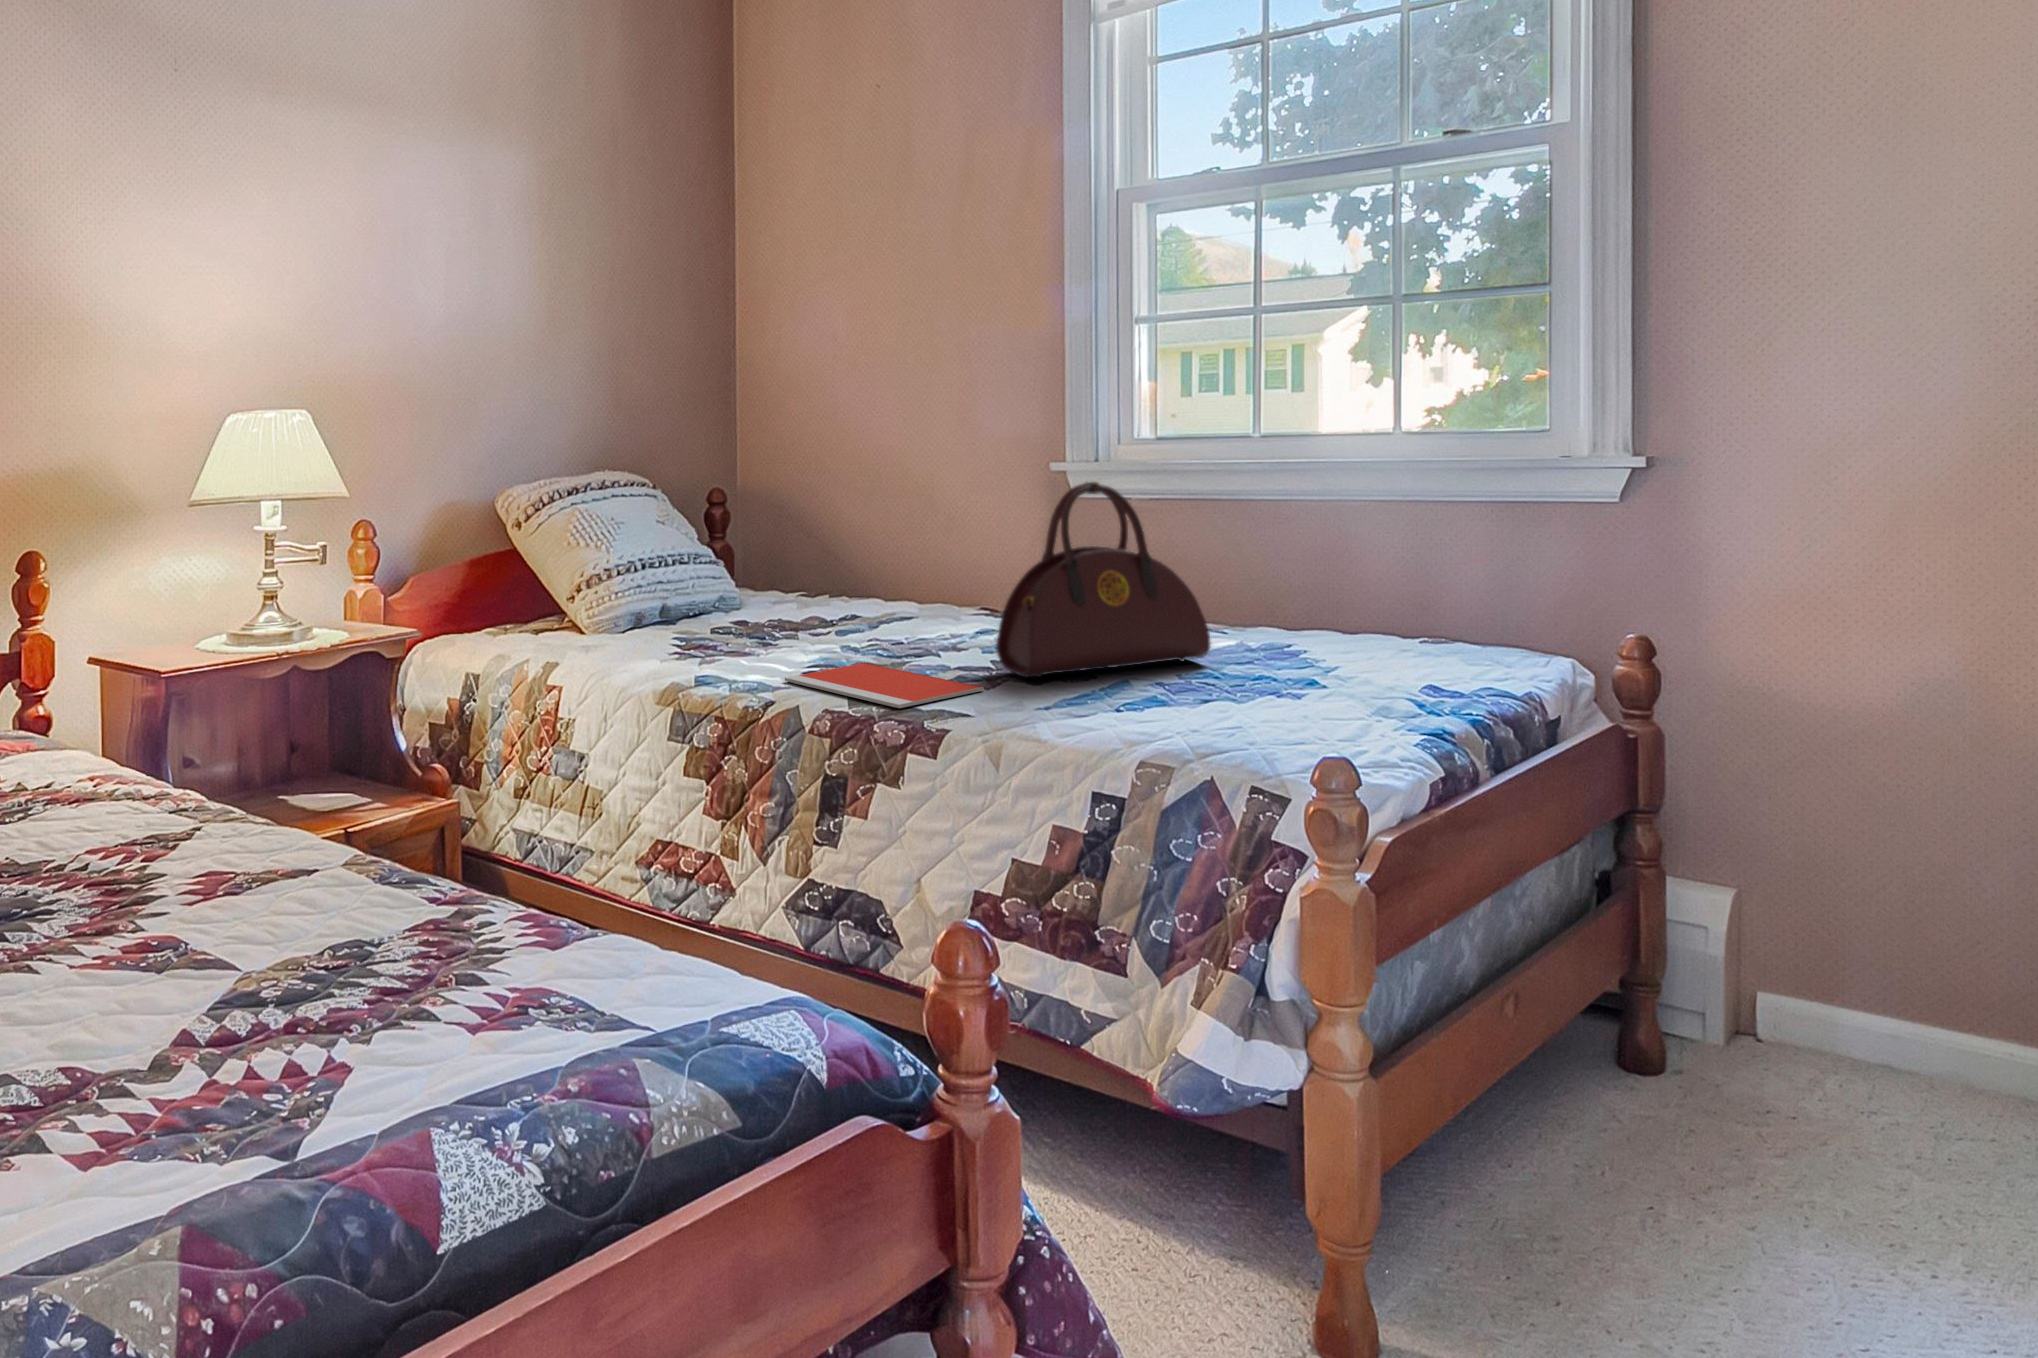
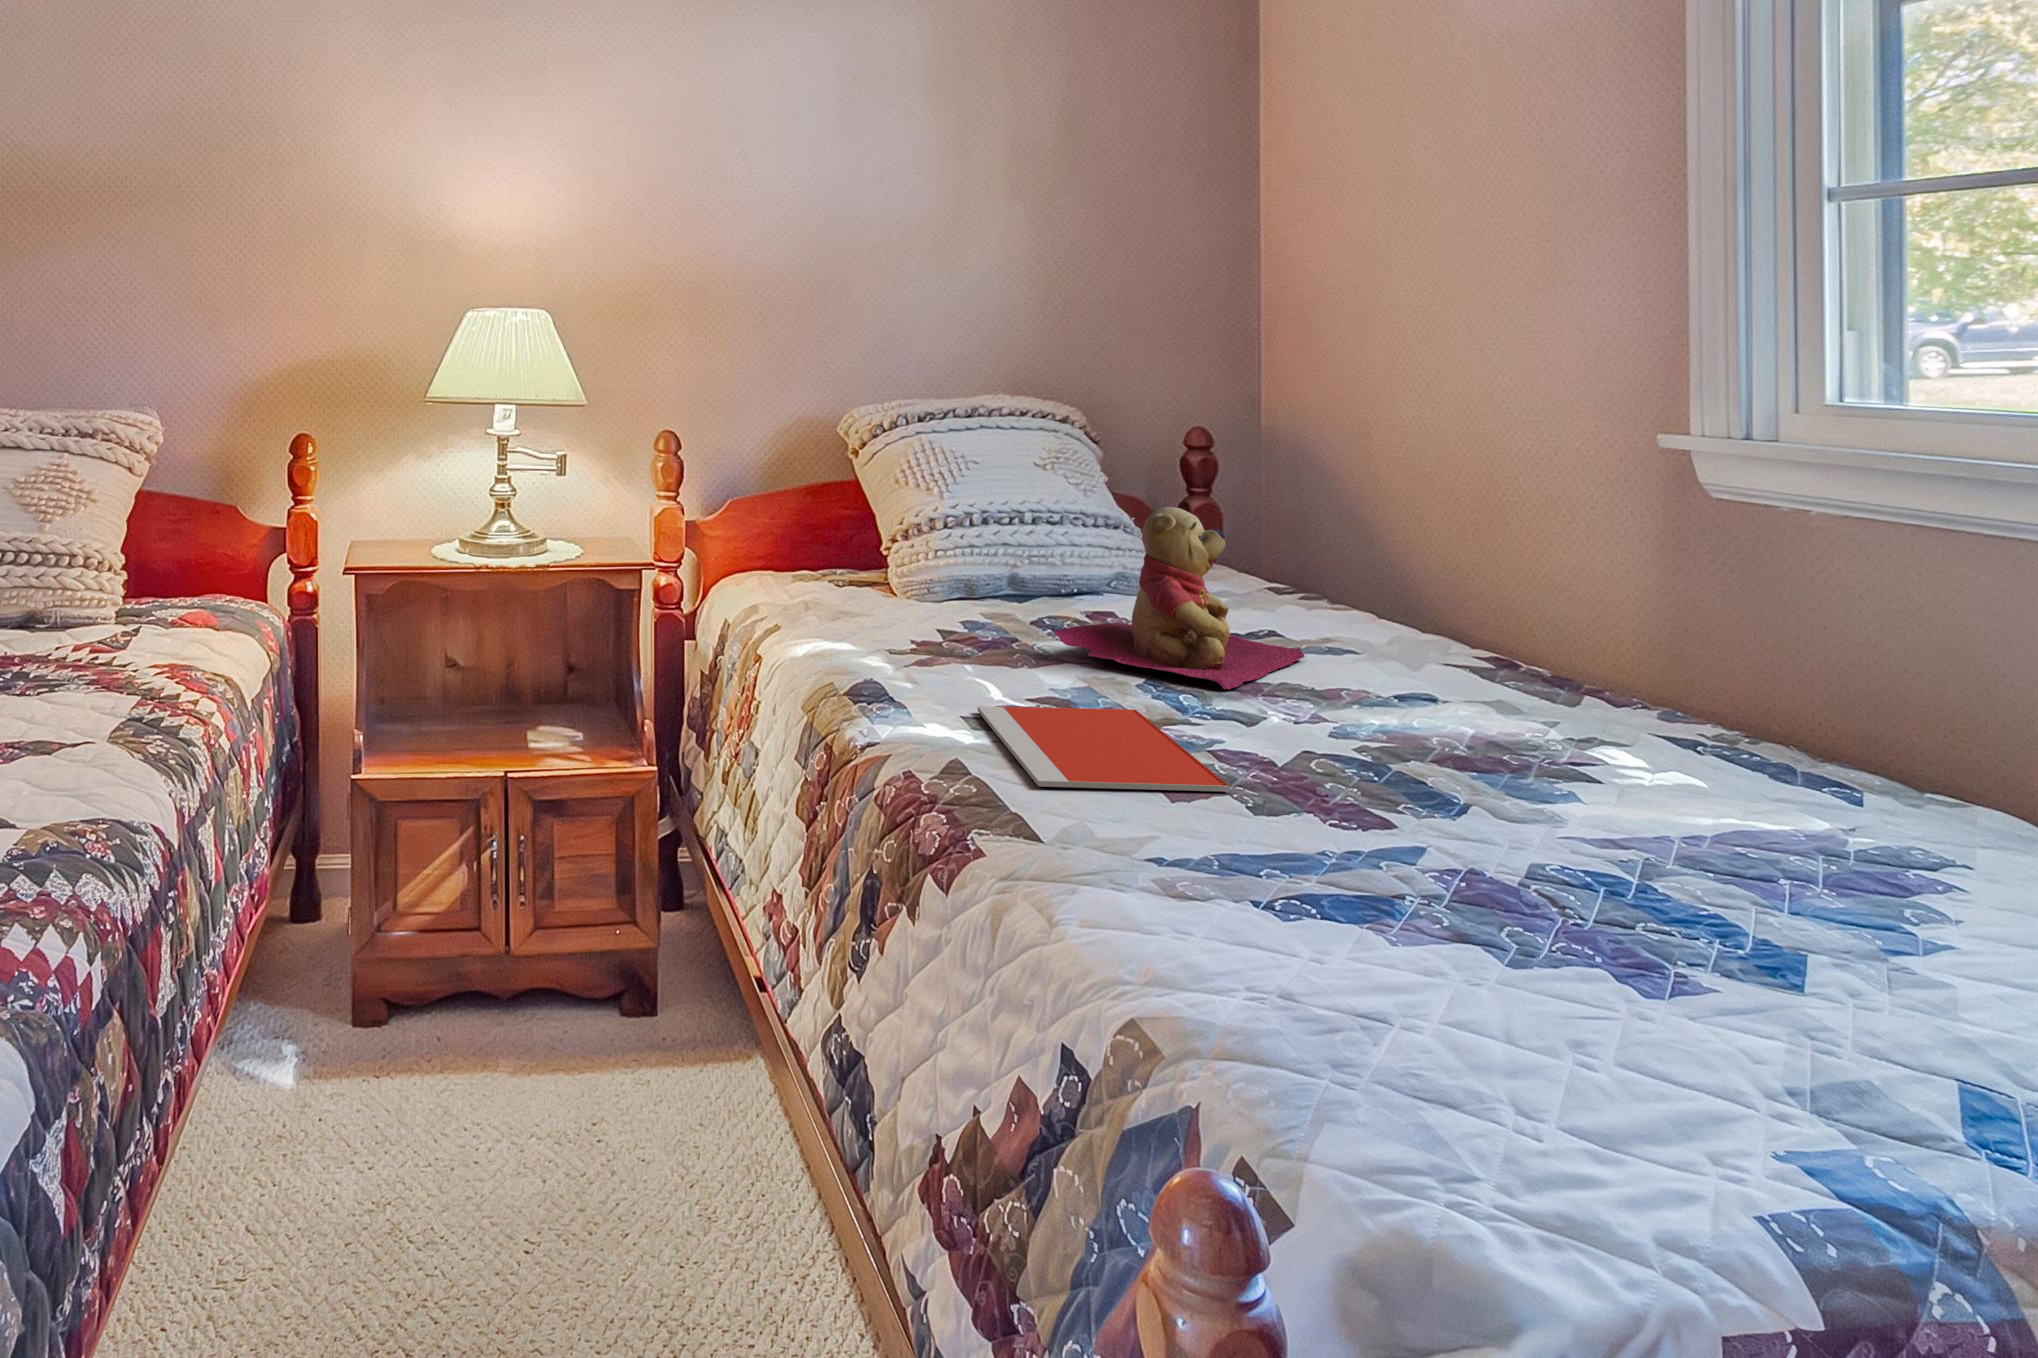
handbag: present [996,481,1211,677] -> none [1323,467,1783,832]
teddy bear: none [758,535,884,646] -> present [1053,507,1305,689]

